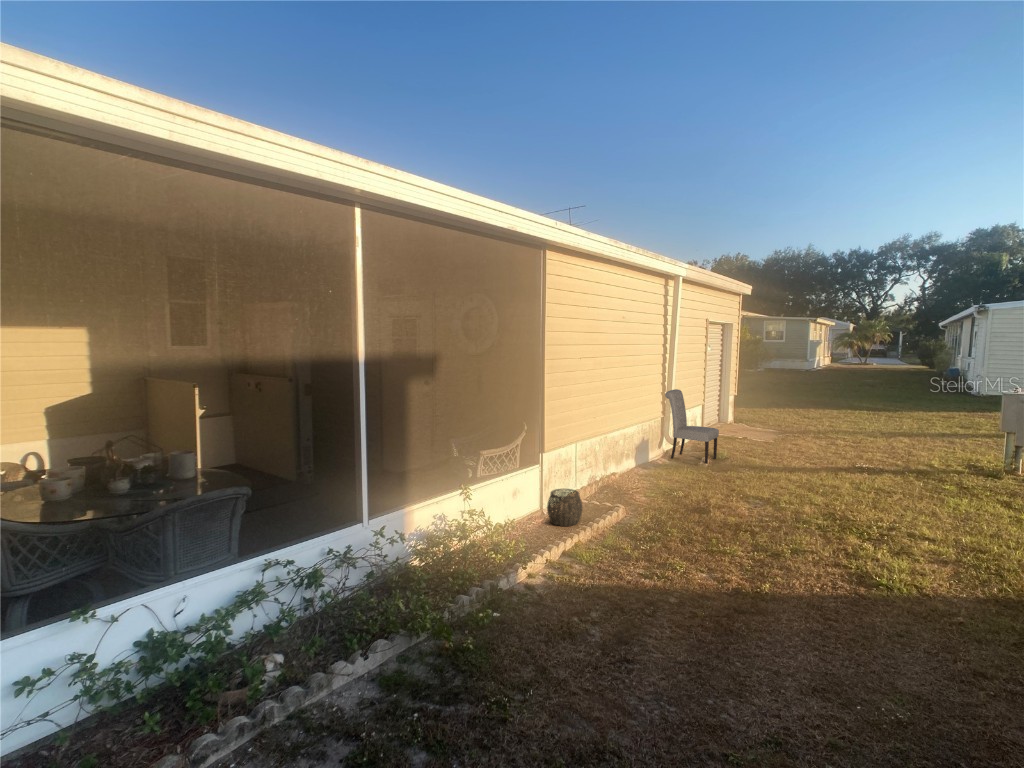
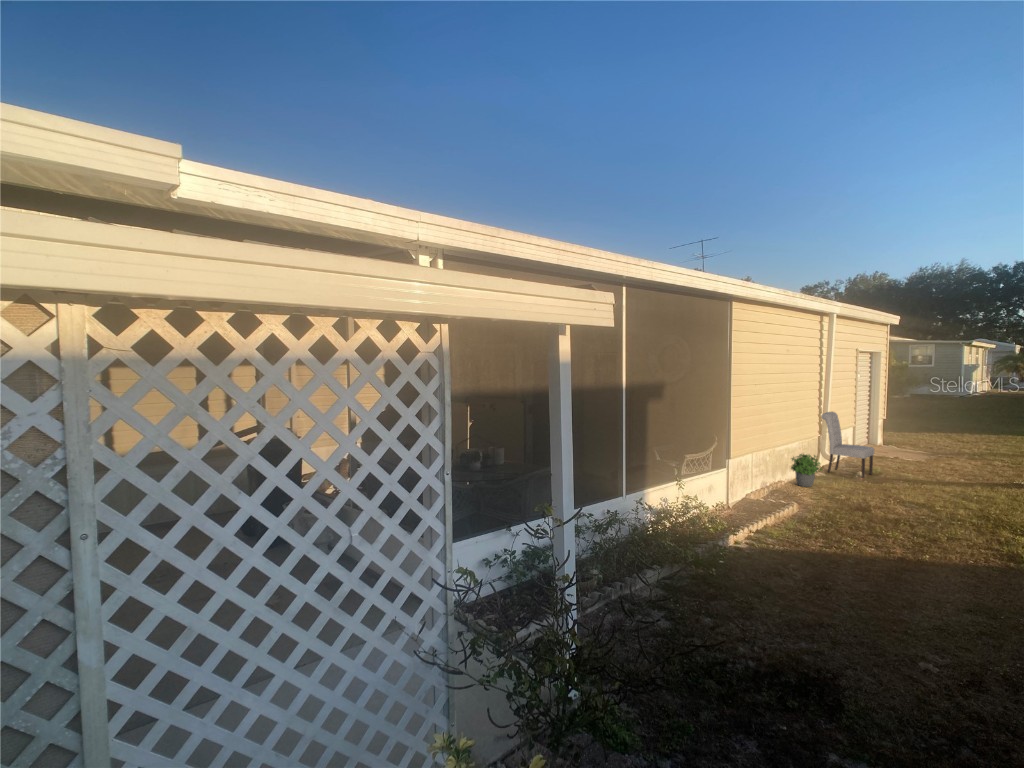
potted plant: none [627,439,662,479] -> present [791,454,822,487]
woven basket: present [547,489,582,526] -> none [732,488,763,518]

